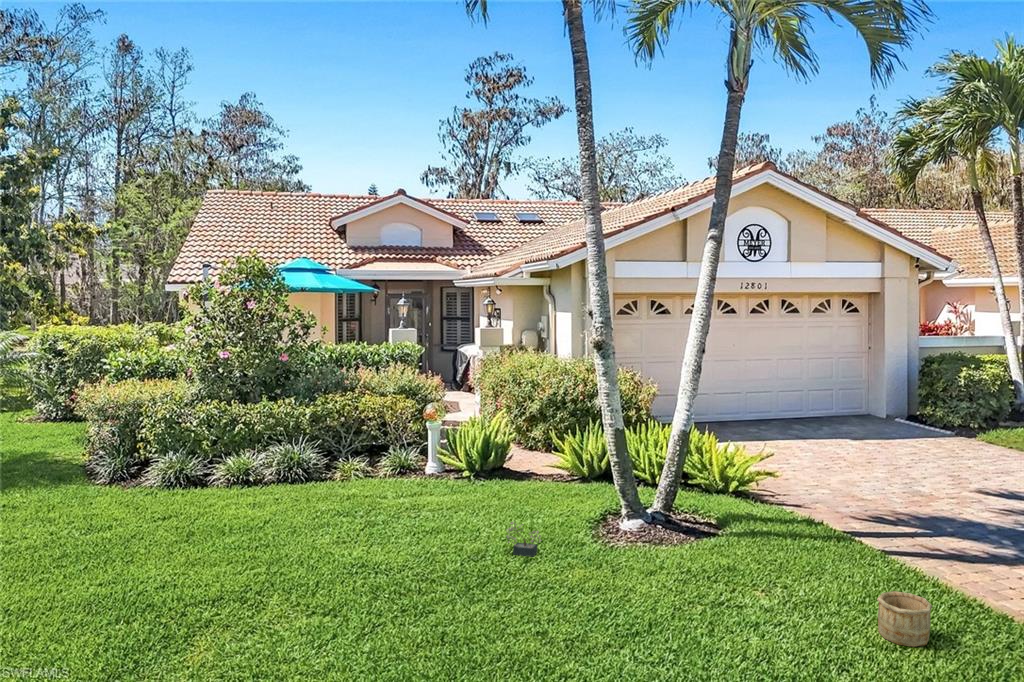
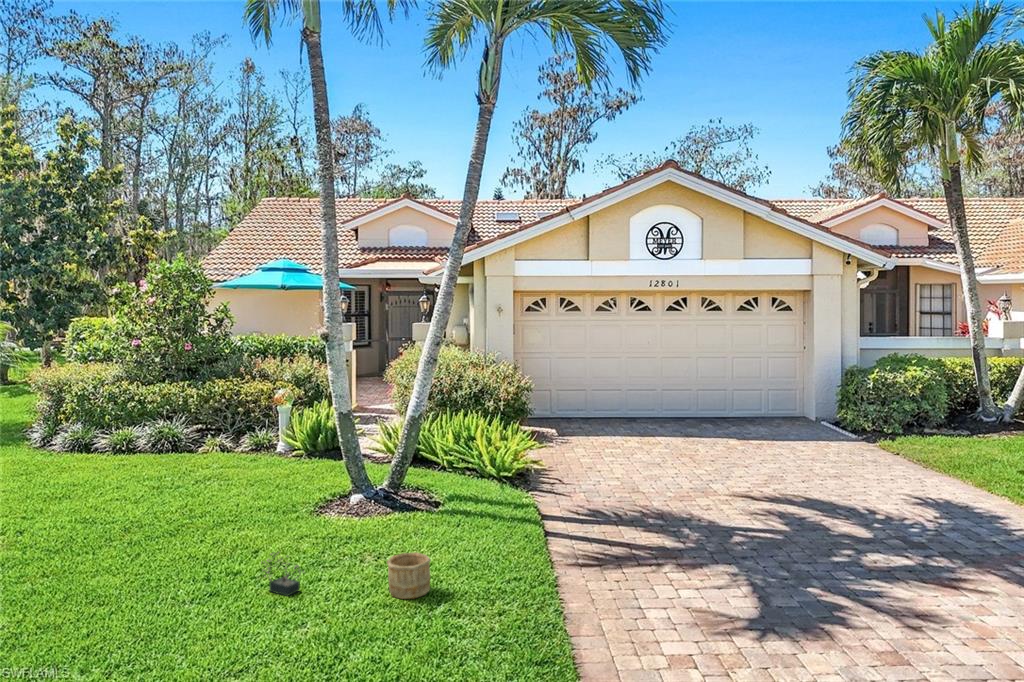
decorative plant: present [507,522,541,557] -> present [261,552,300,596]

